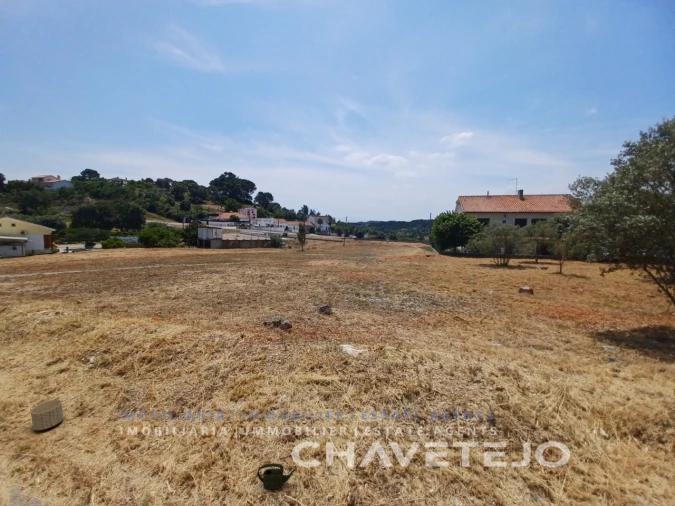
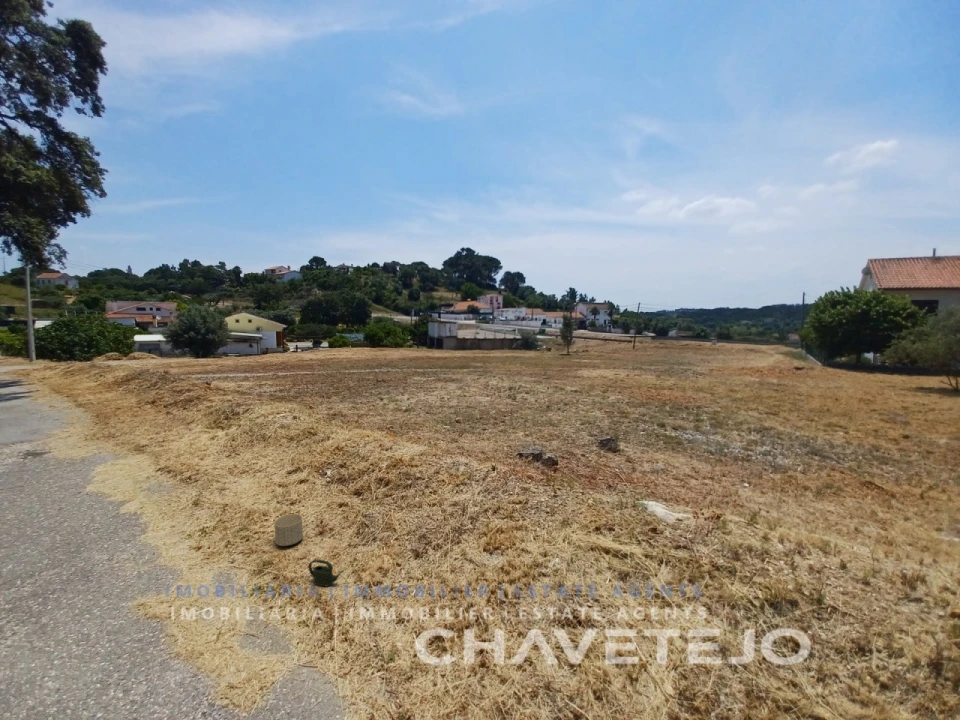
watering can: present [257,463,297,489] -> present [309,560,344,586]

